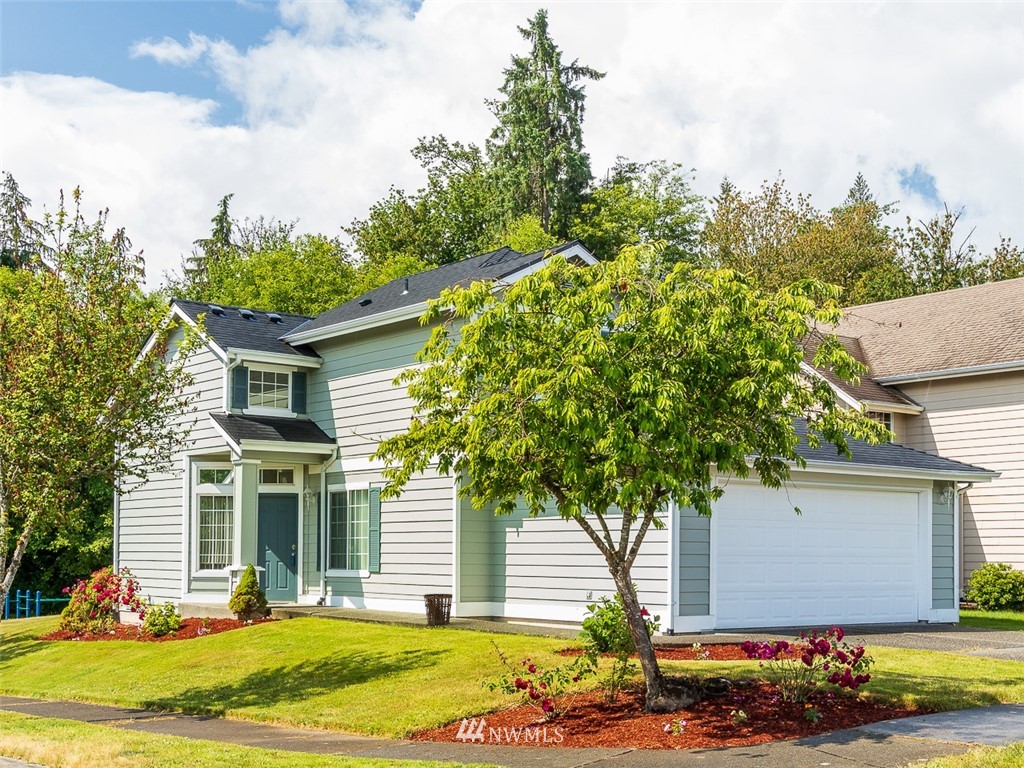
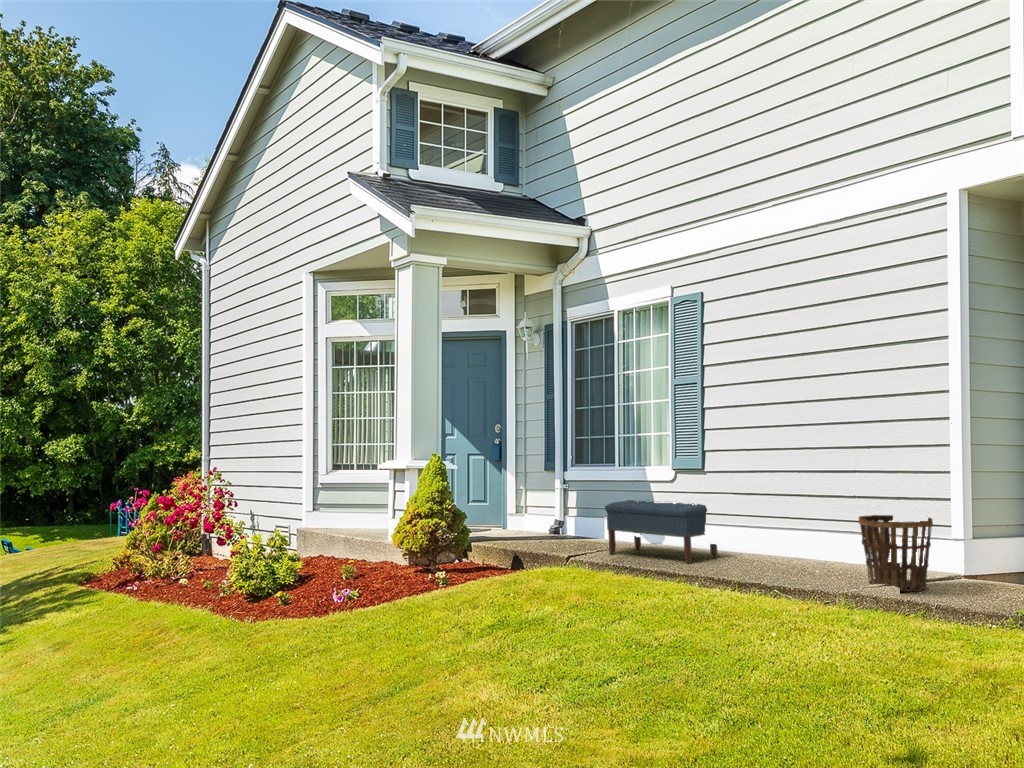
bench: none [337,587,387,617] -> present [605,500,718,564]

